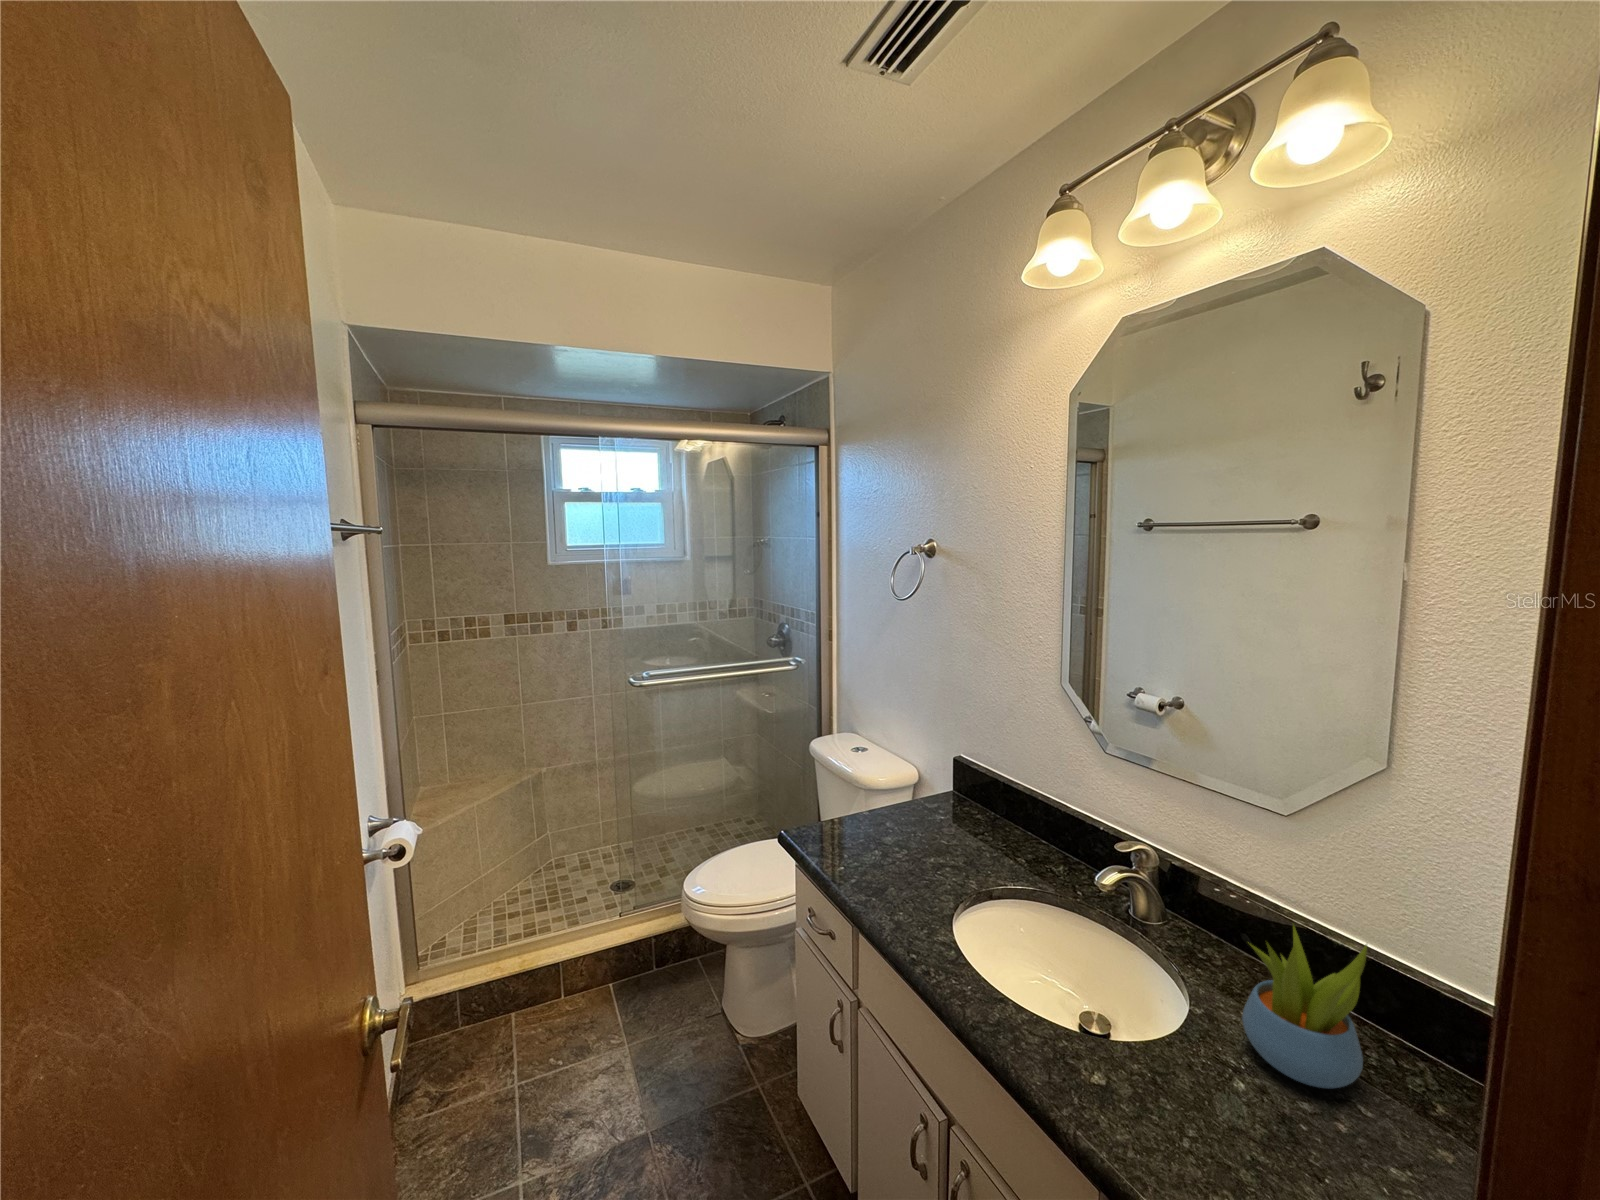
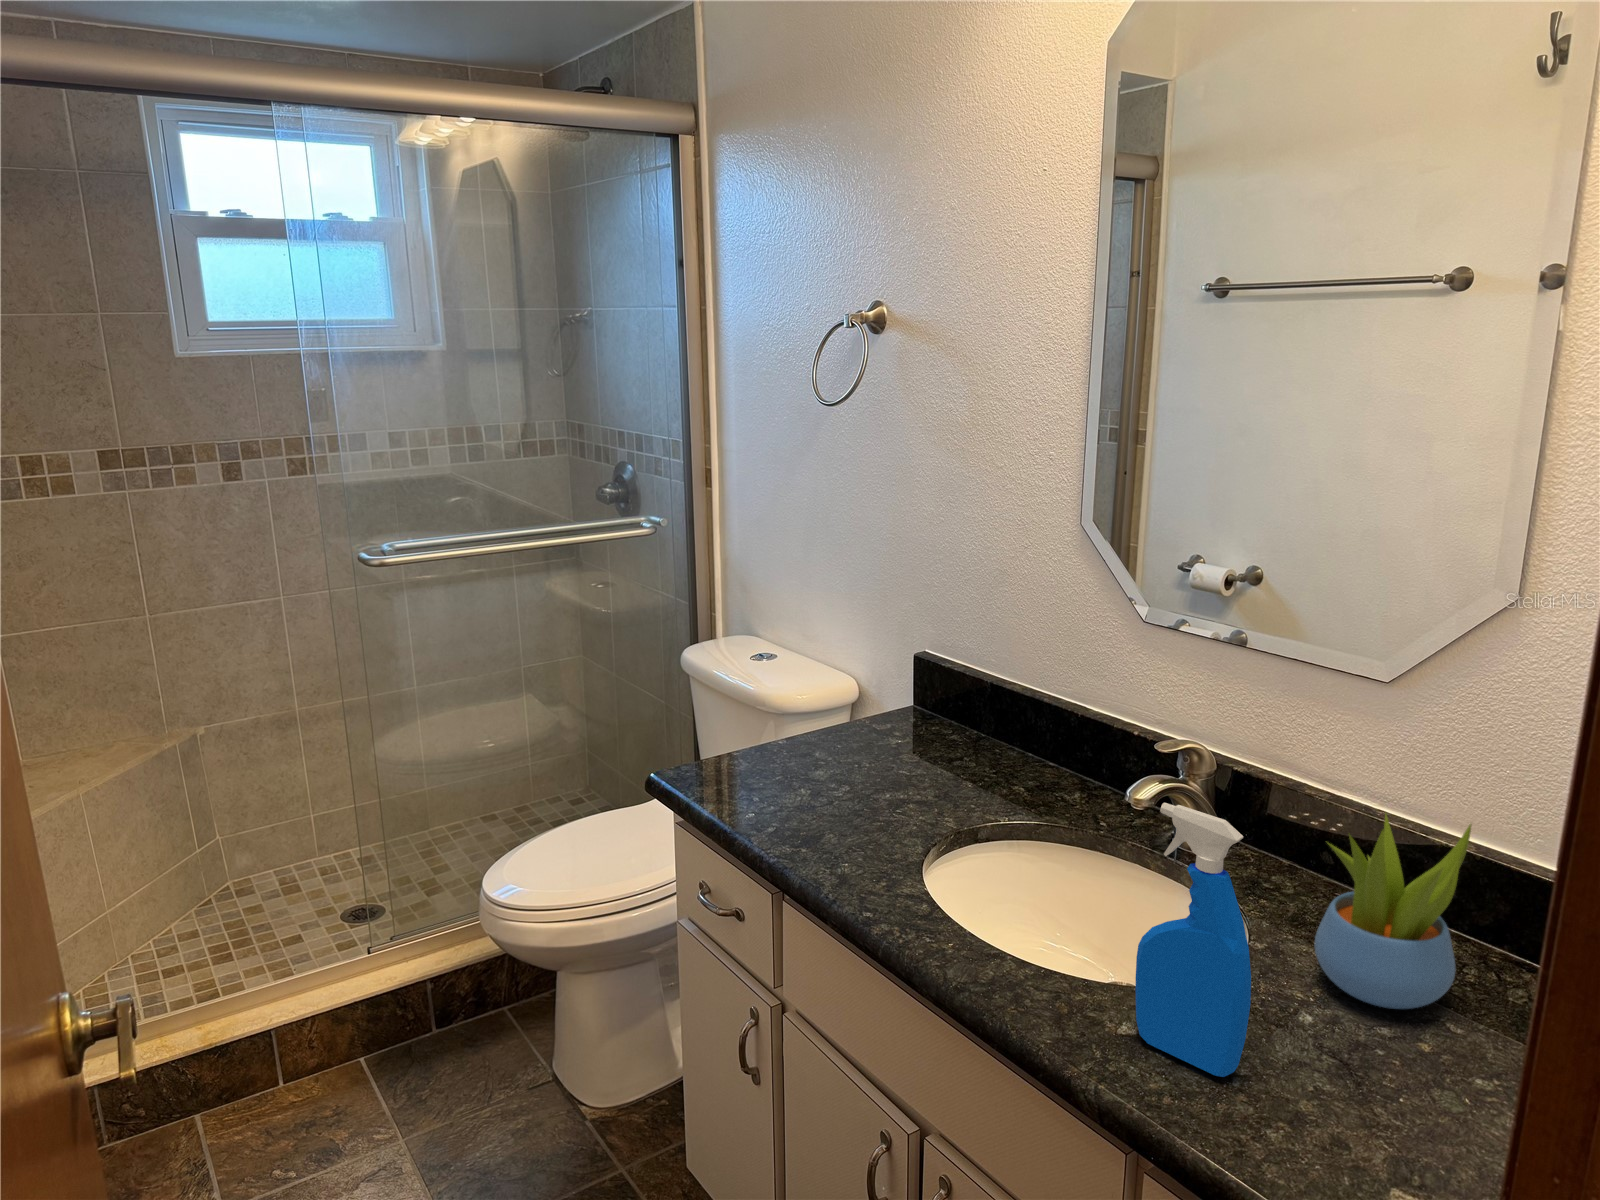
spray bottle: none [1105,913,1197,1138] -> present [1136,803,1251,1077]

